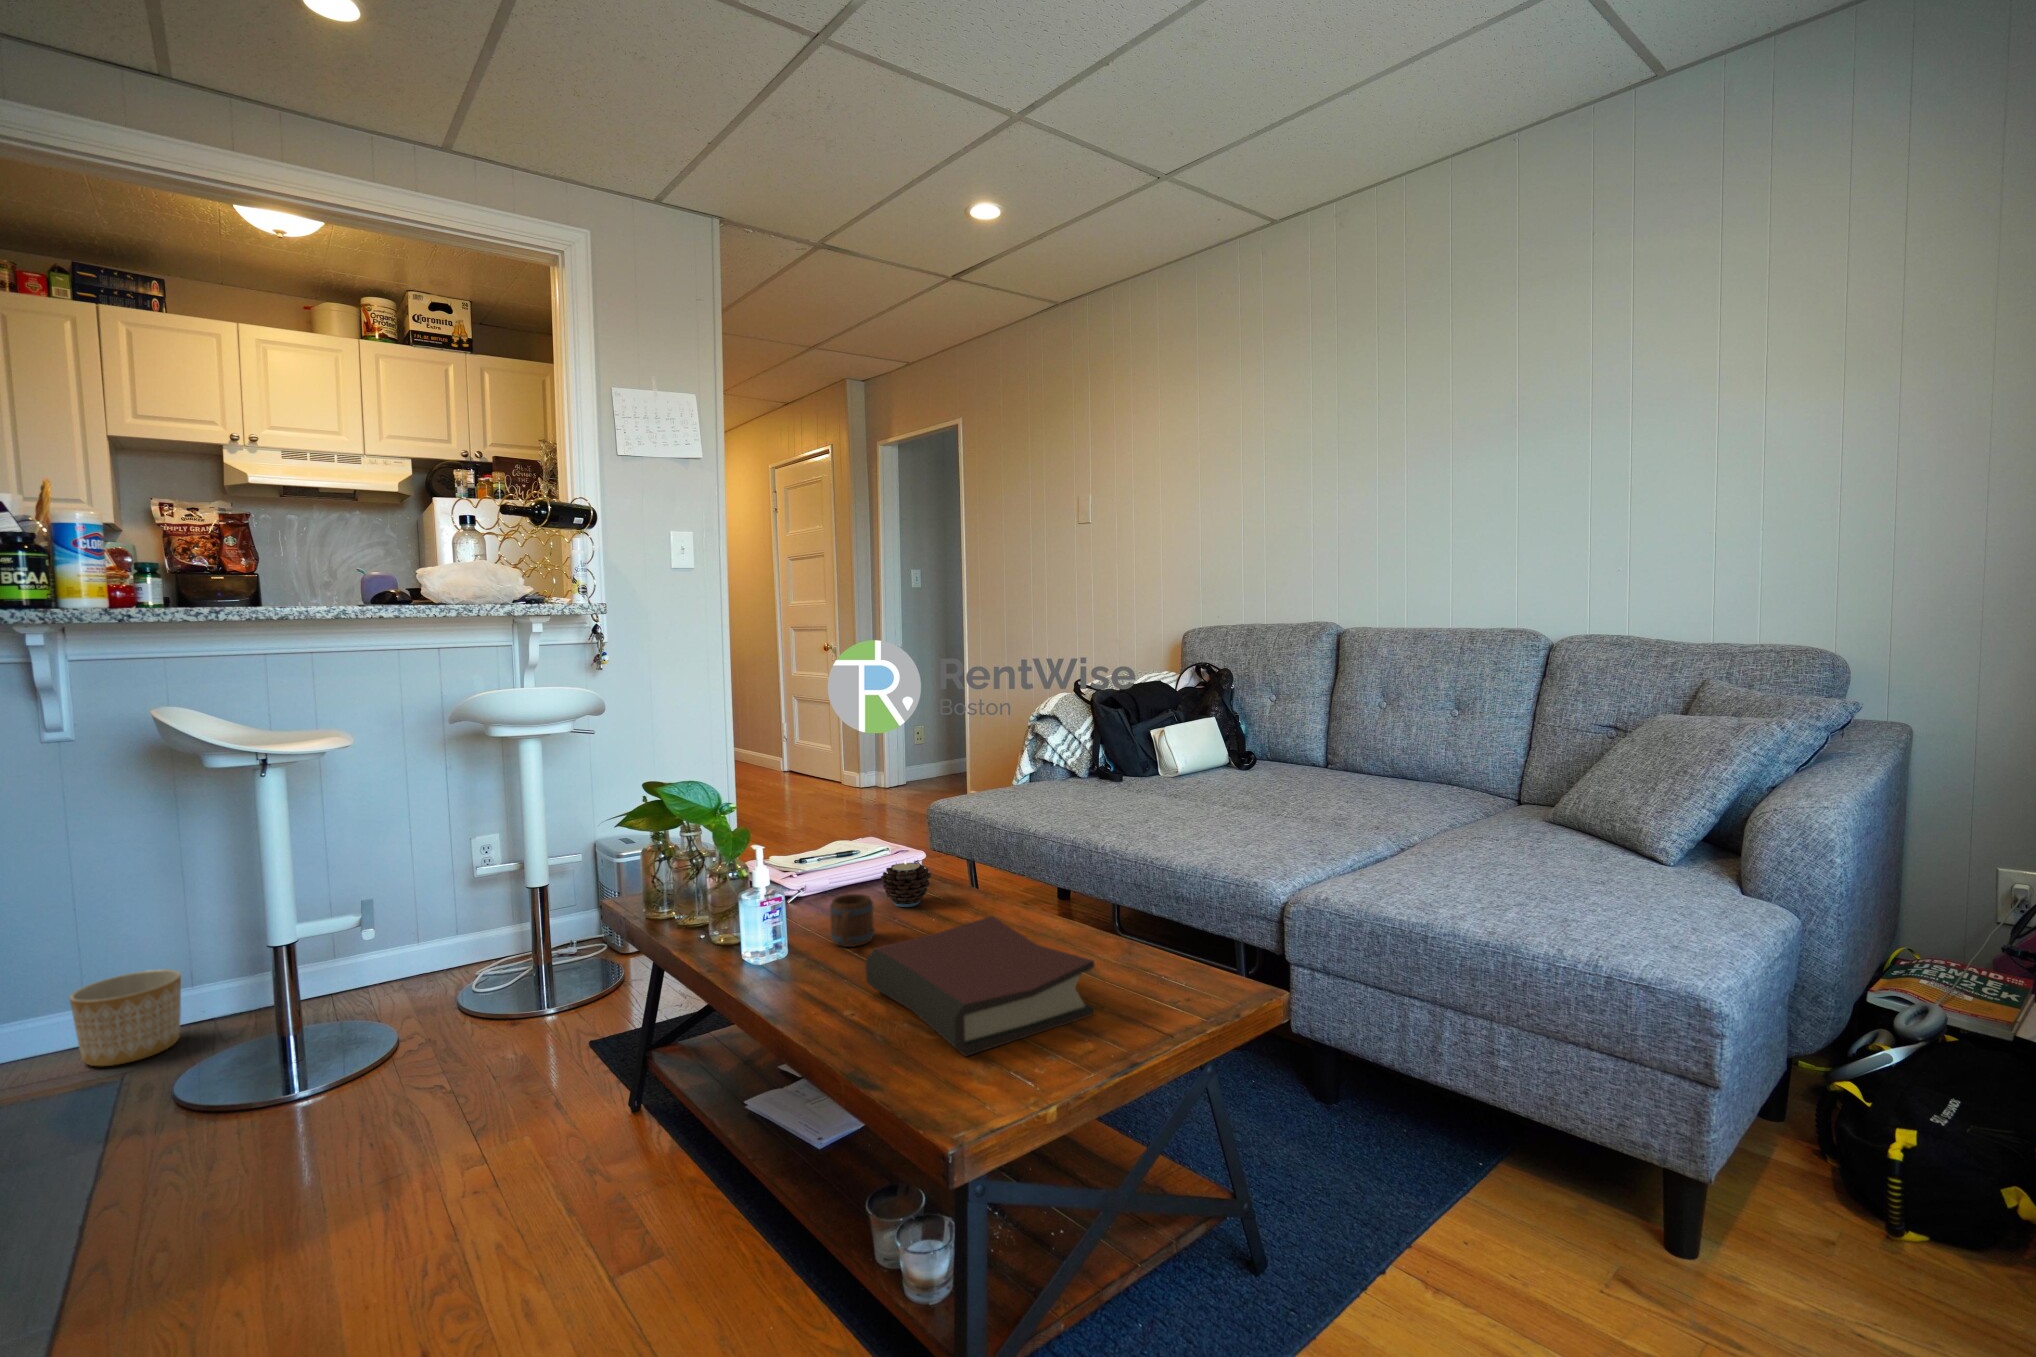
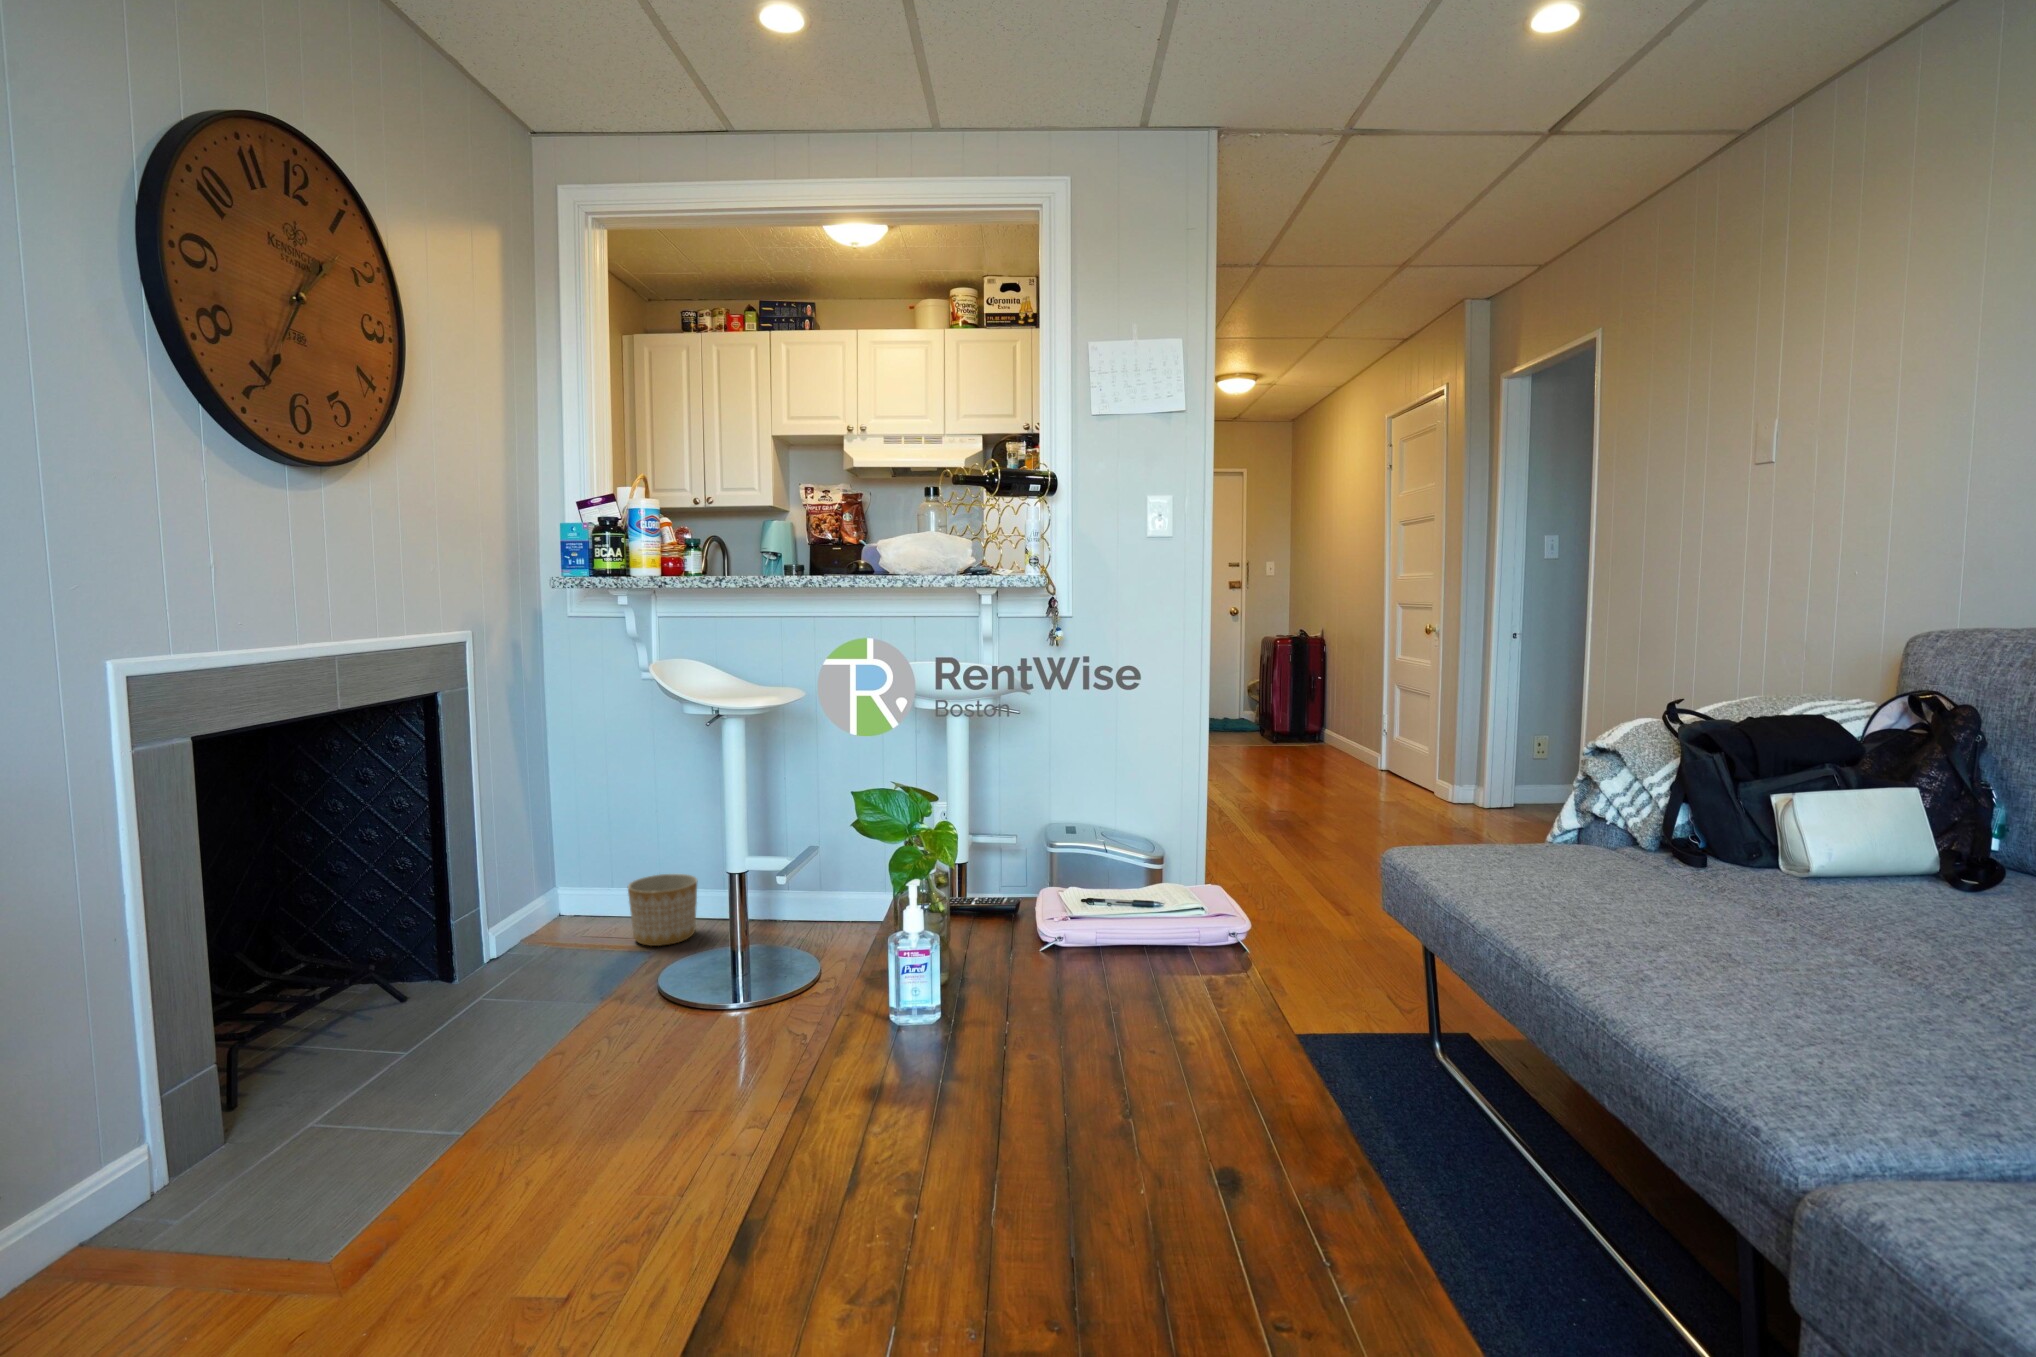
candle: present [881,859,931,907] -> none [1112,928,1178,997]
mug: present [830,894,874,947] -> none [969,960,1041,1035]
hardback book: present [866,916,1095,1056] -> none [830,1050,1116,1289]

